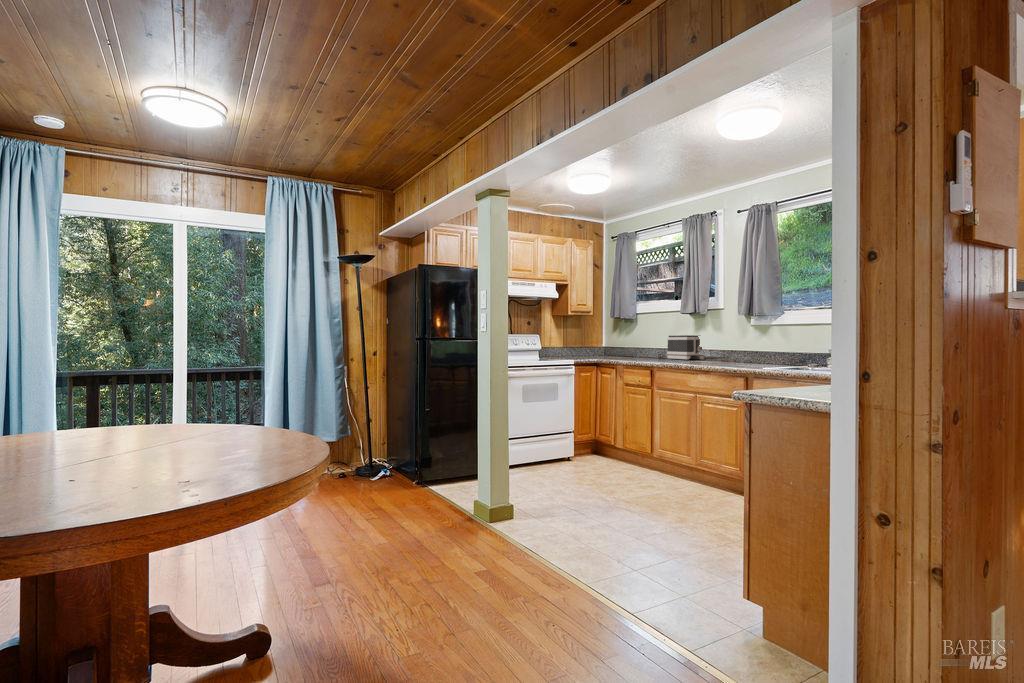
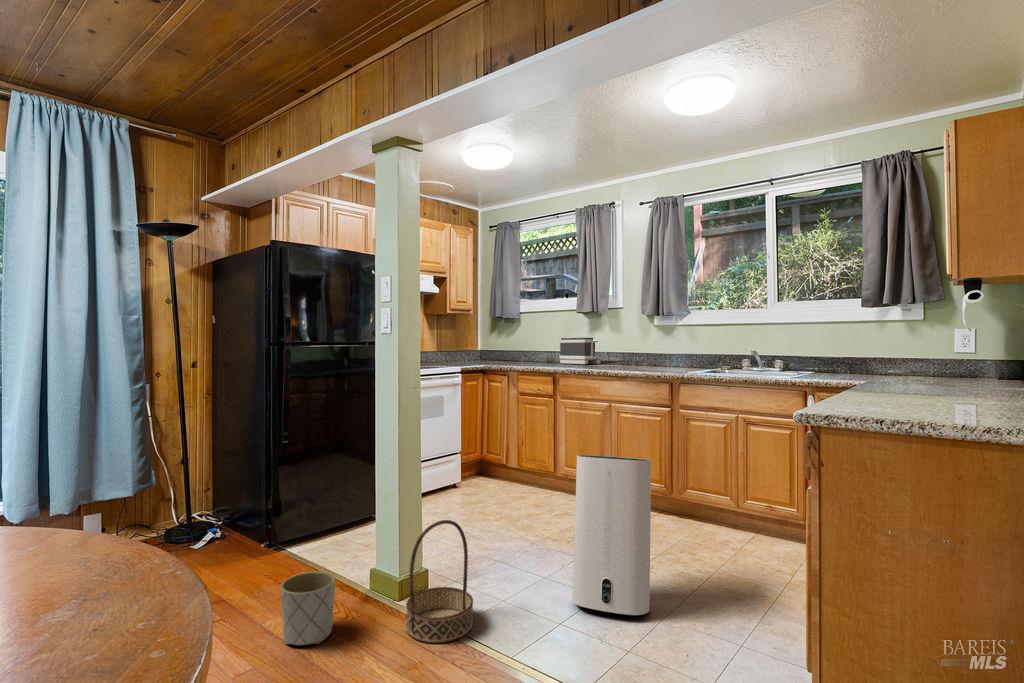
air purifier: none [613,430,680,557] -> present [572,455,651,615]
basket: none [486,468,533,552] -> present [406,520,473,643]
planter: none [406,495,441,541] -> present [281,571,335,645]

